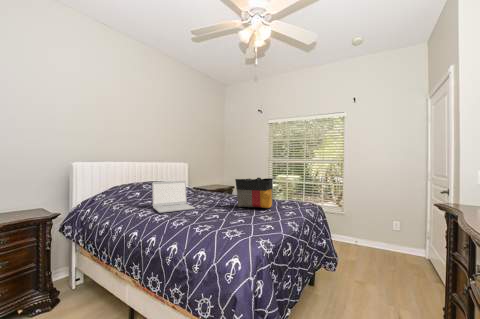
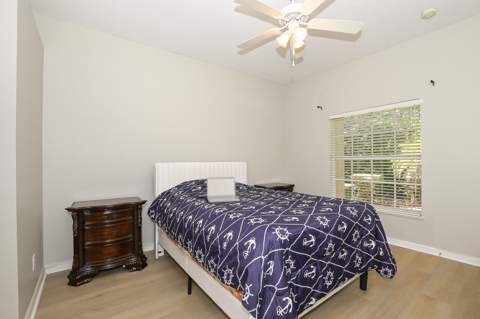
tote bag: present [235,178,273,208] -> none [276,174,312,203]

